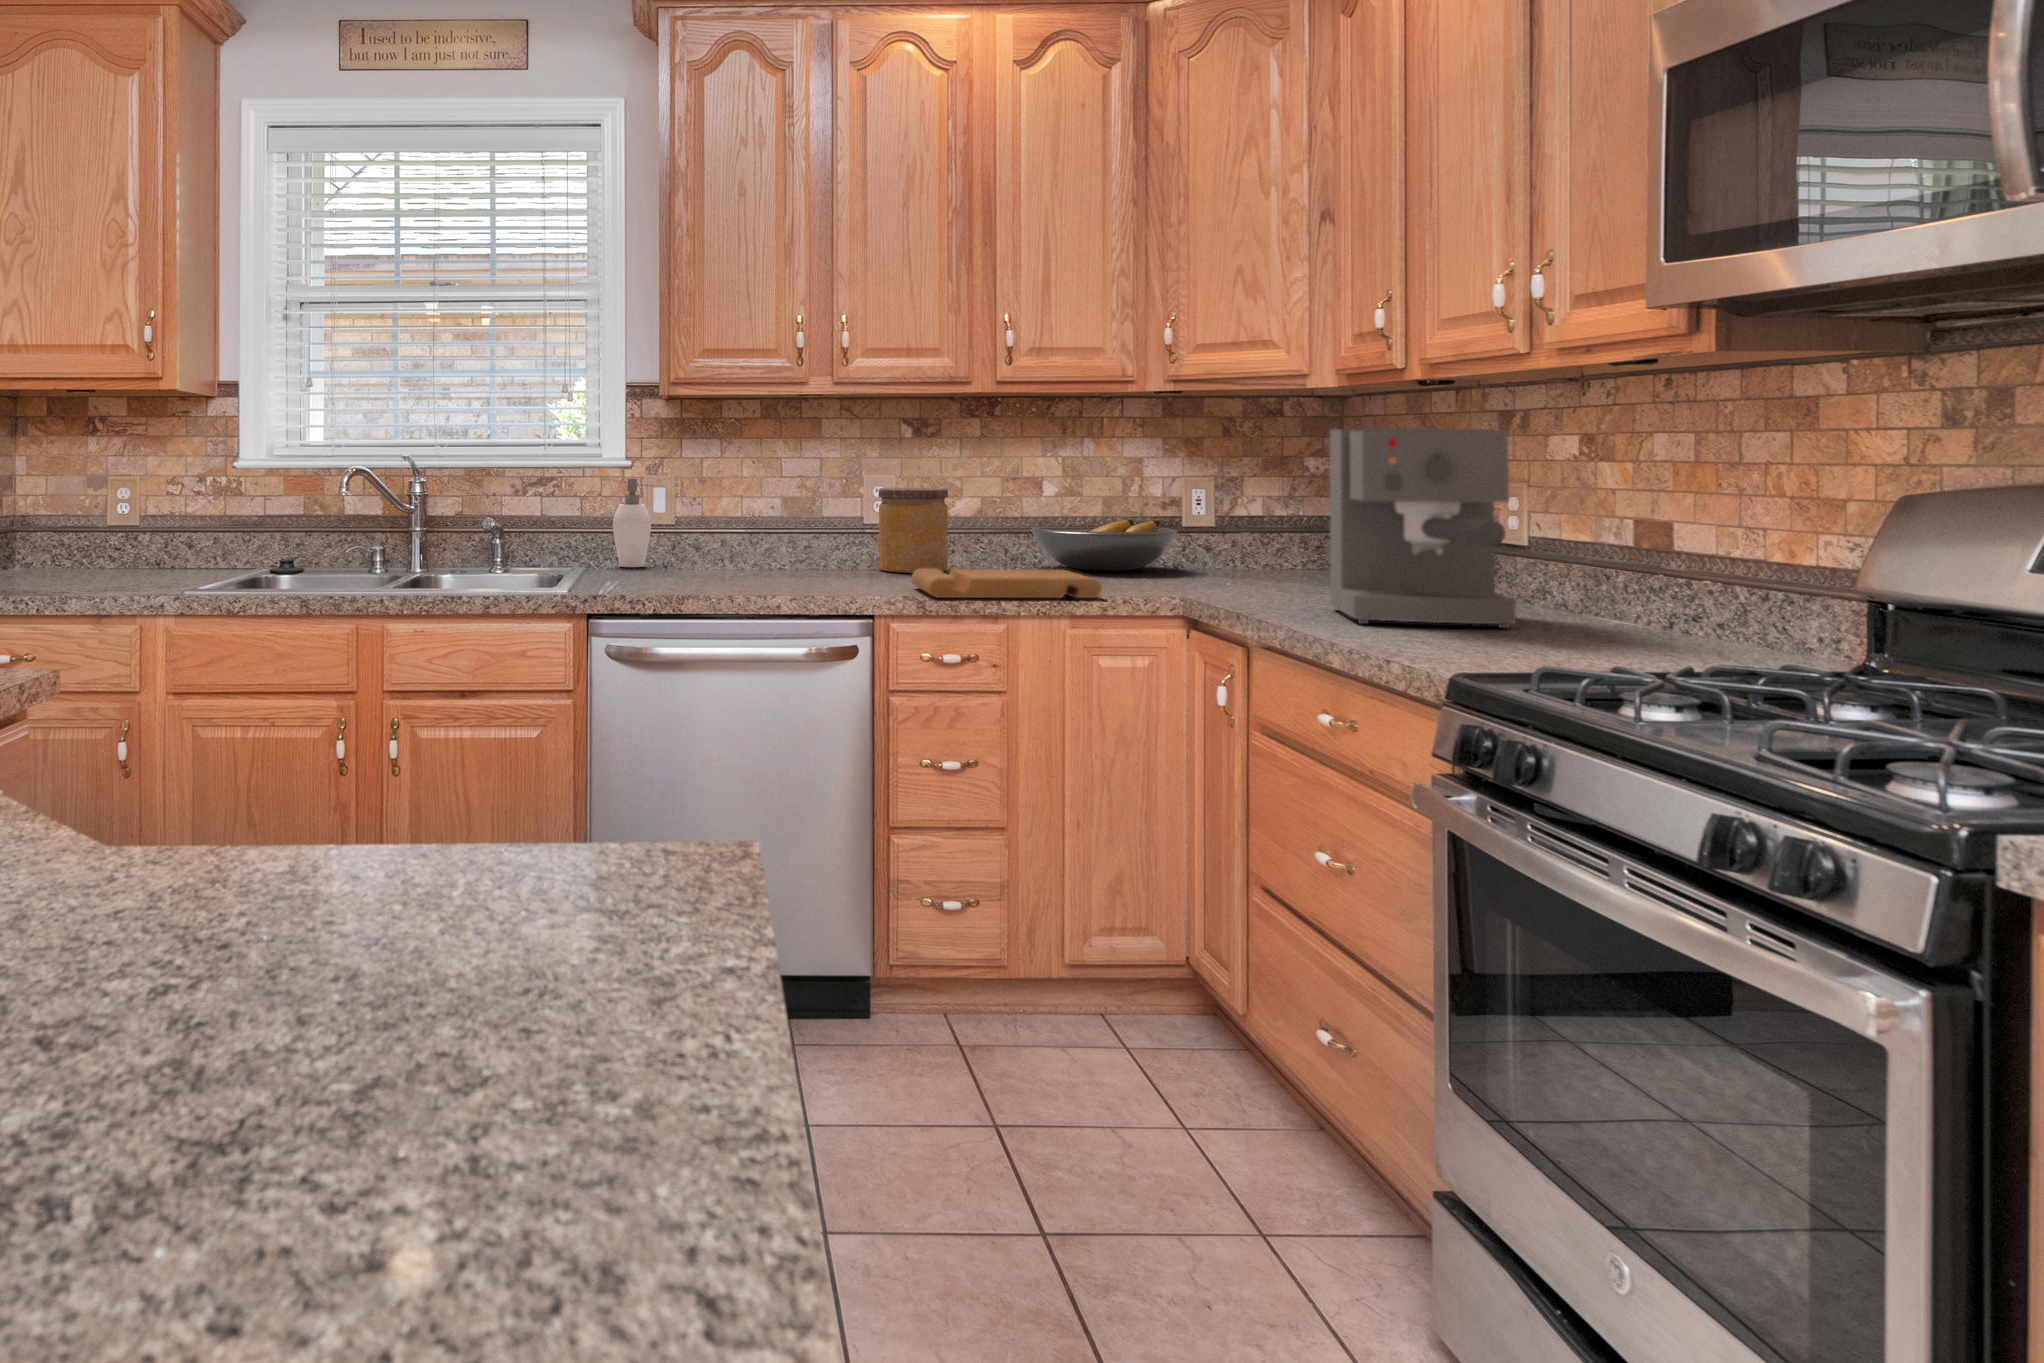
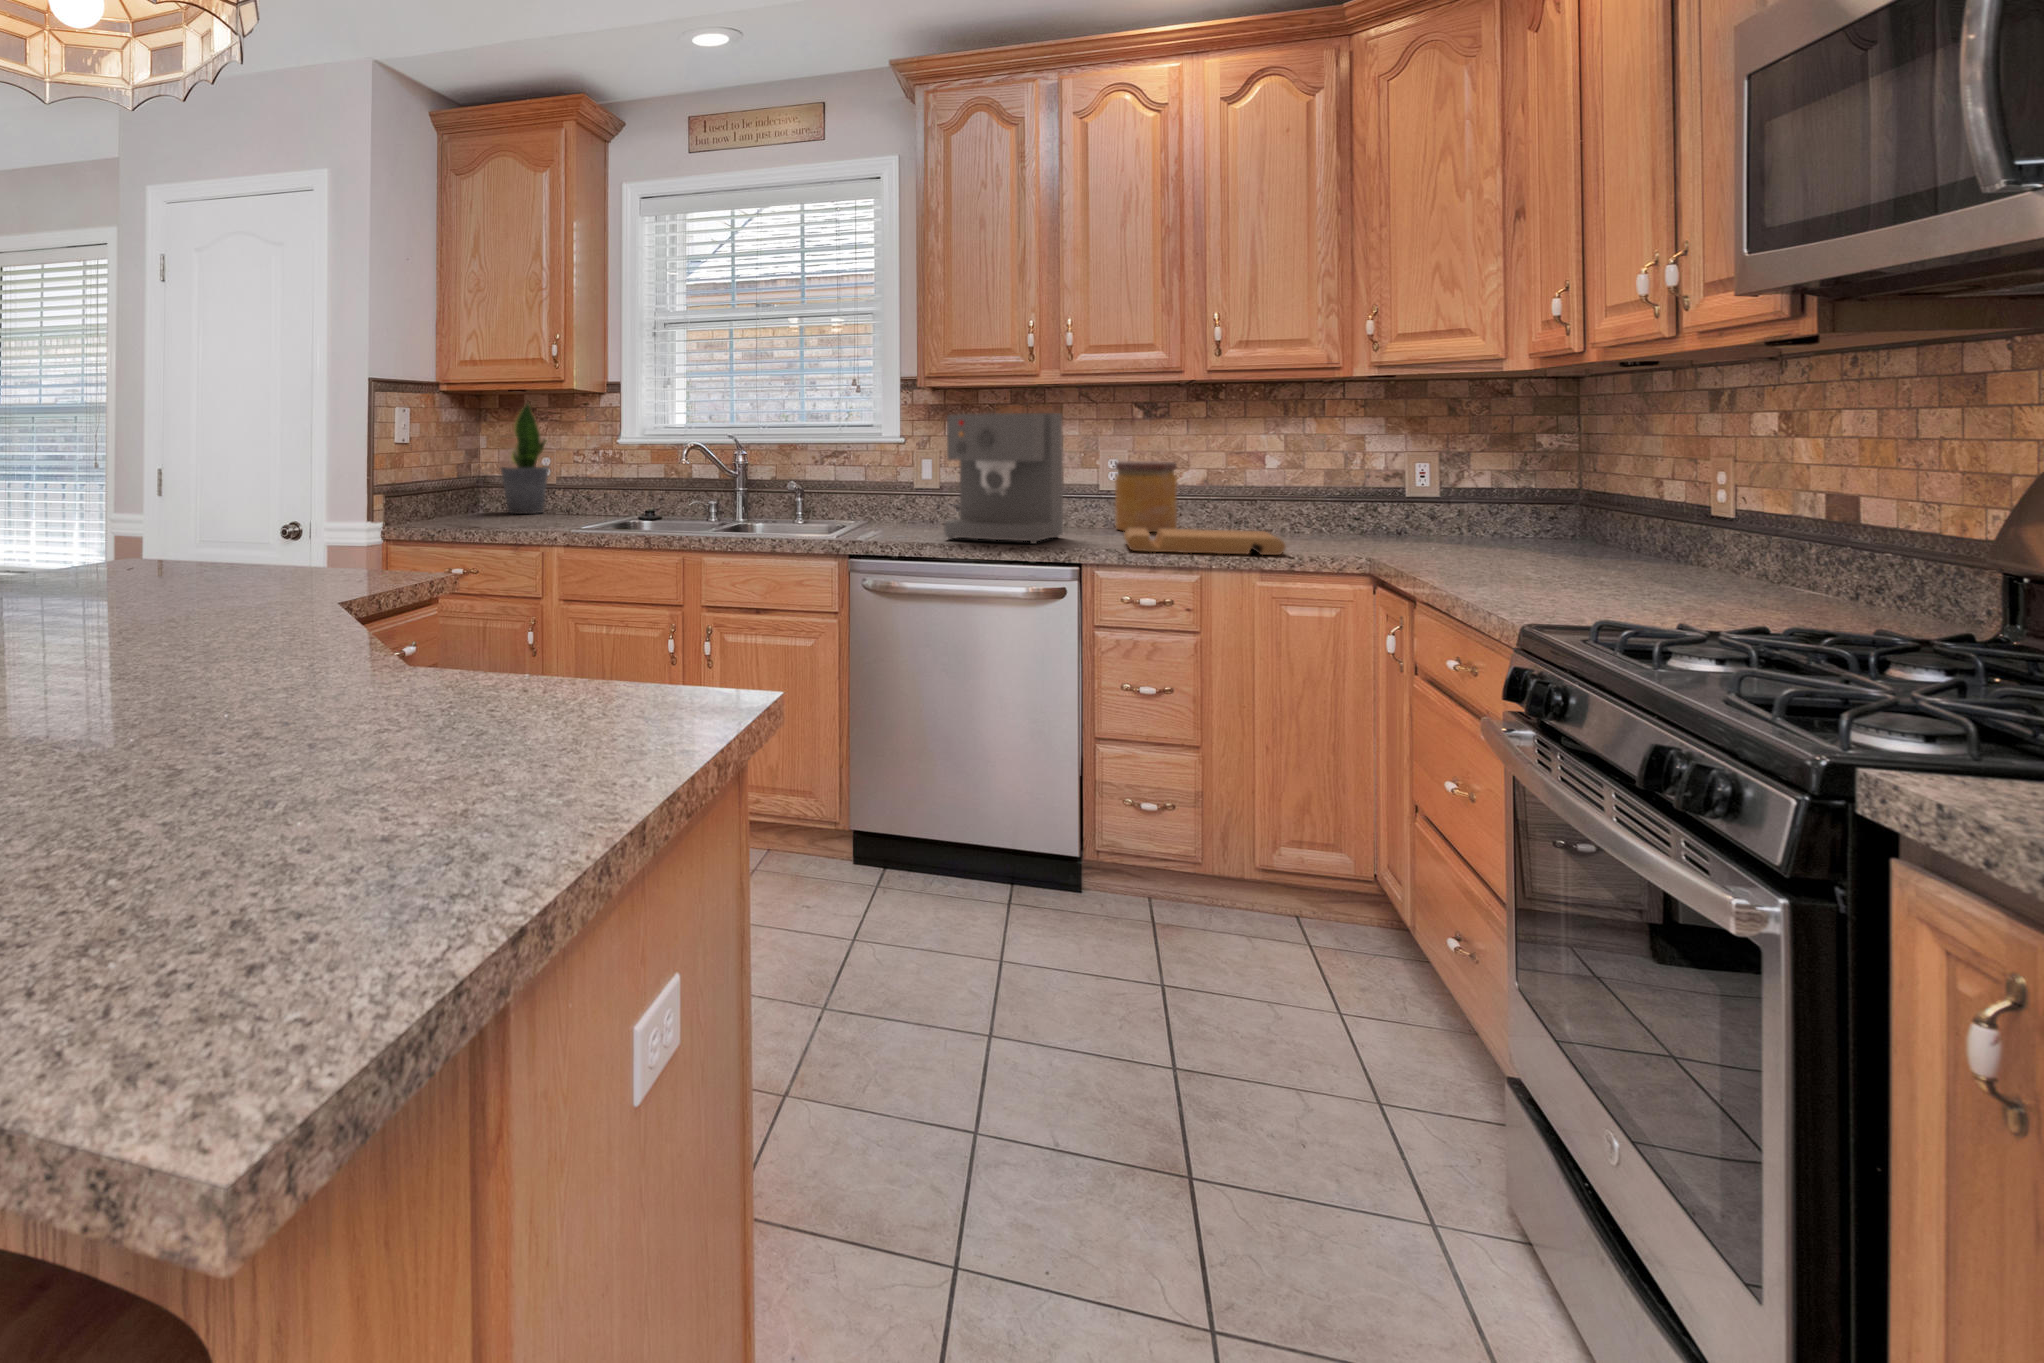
potted plant: none [55,406,131,566] -> present [501,404,549,514]
coffee maker: present [1330,429,1516,628] -> present [944,413,1063,544]
soap dispenser: present [613,479,653,567] -> none [895,453,926,523]
fruit bowl: present [1031,519,1178,571] -> none [1258,491,1398,534]

